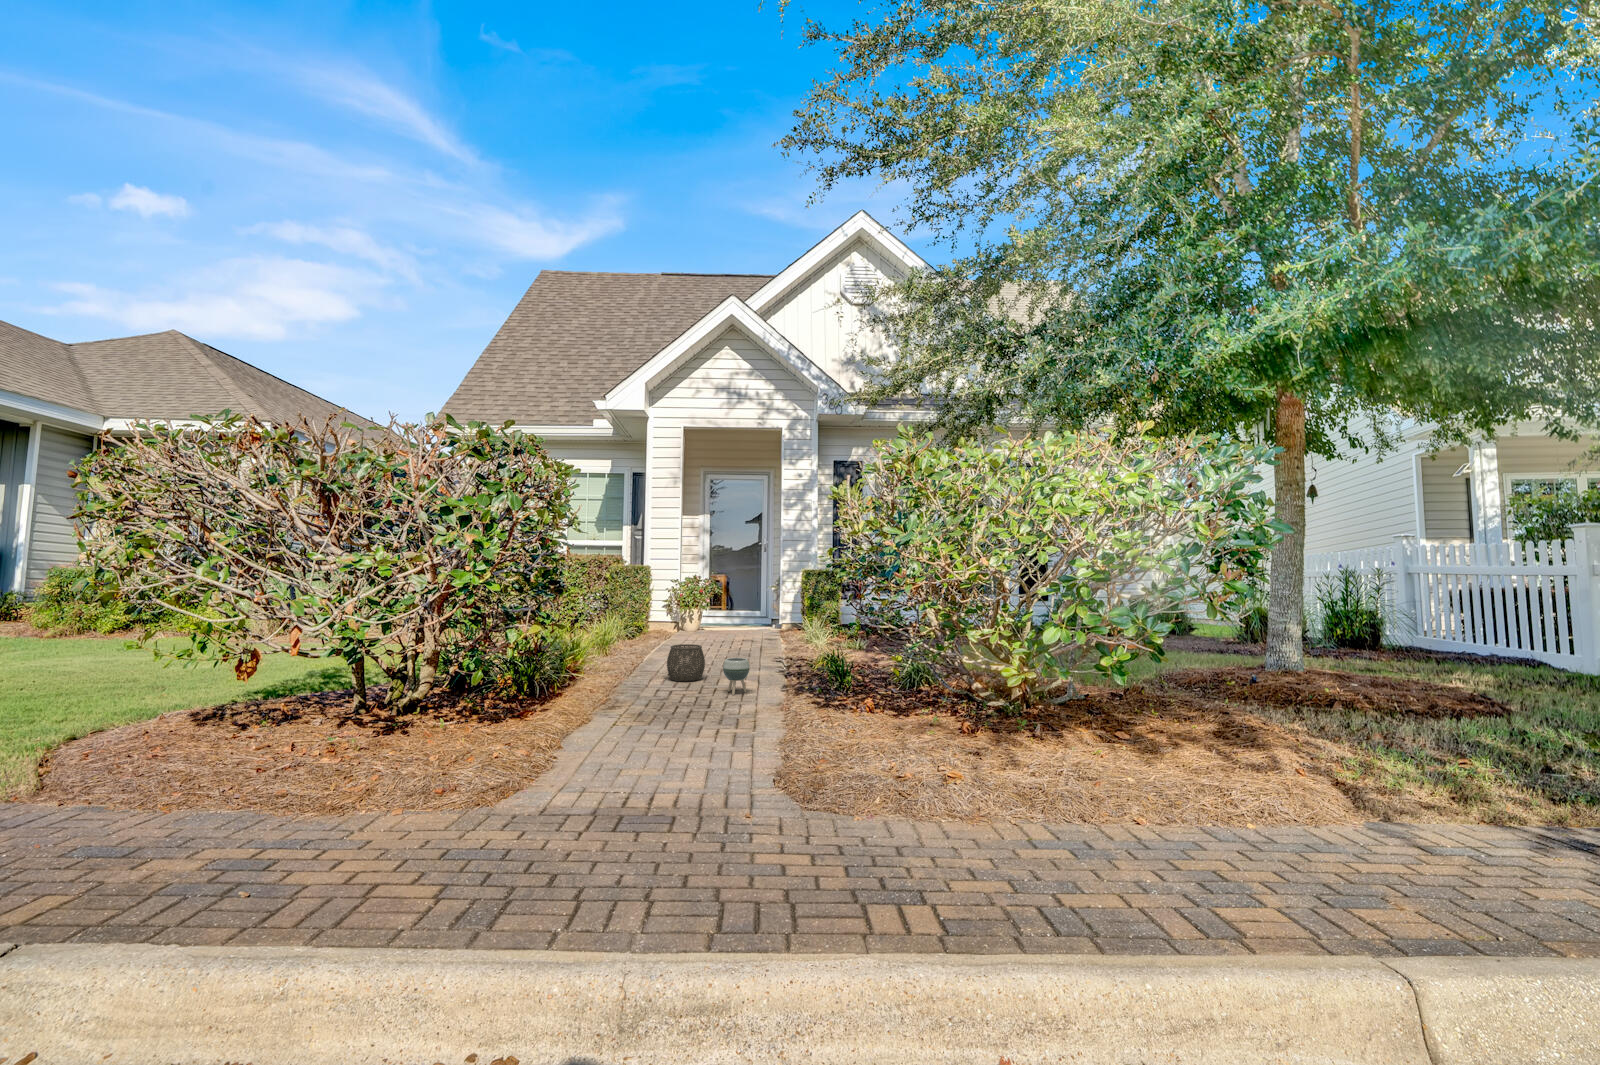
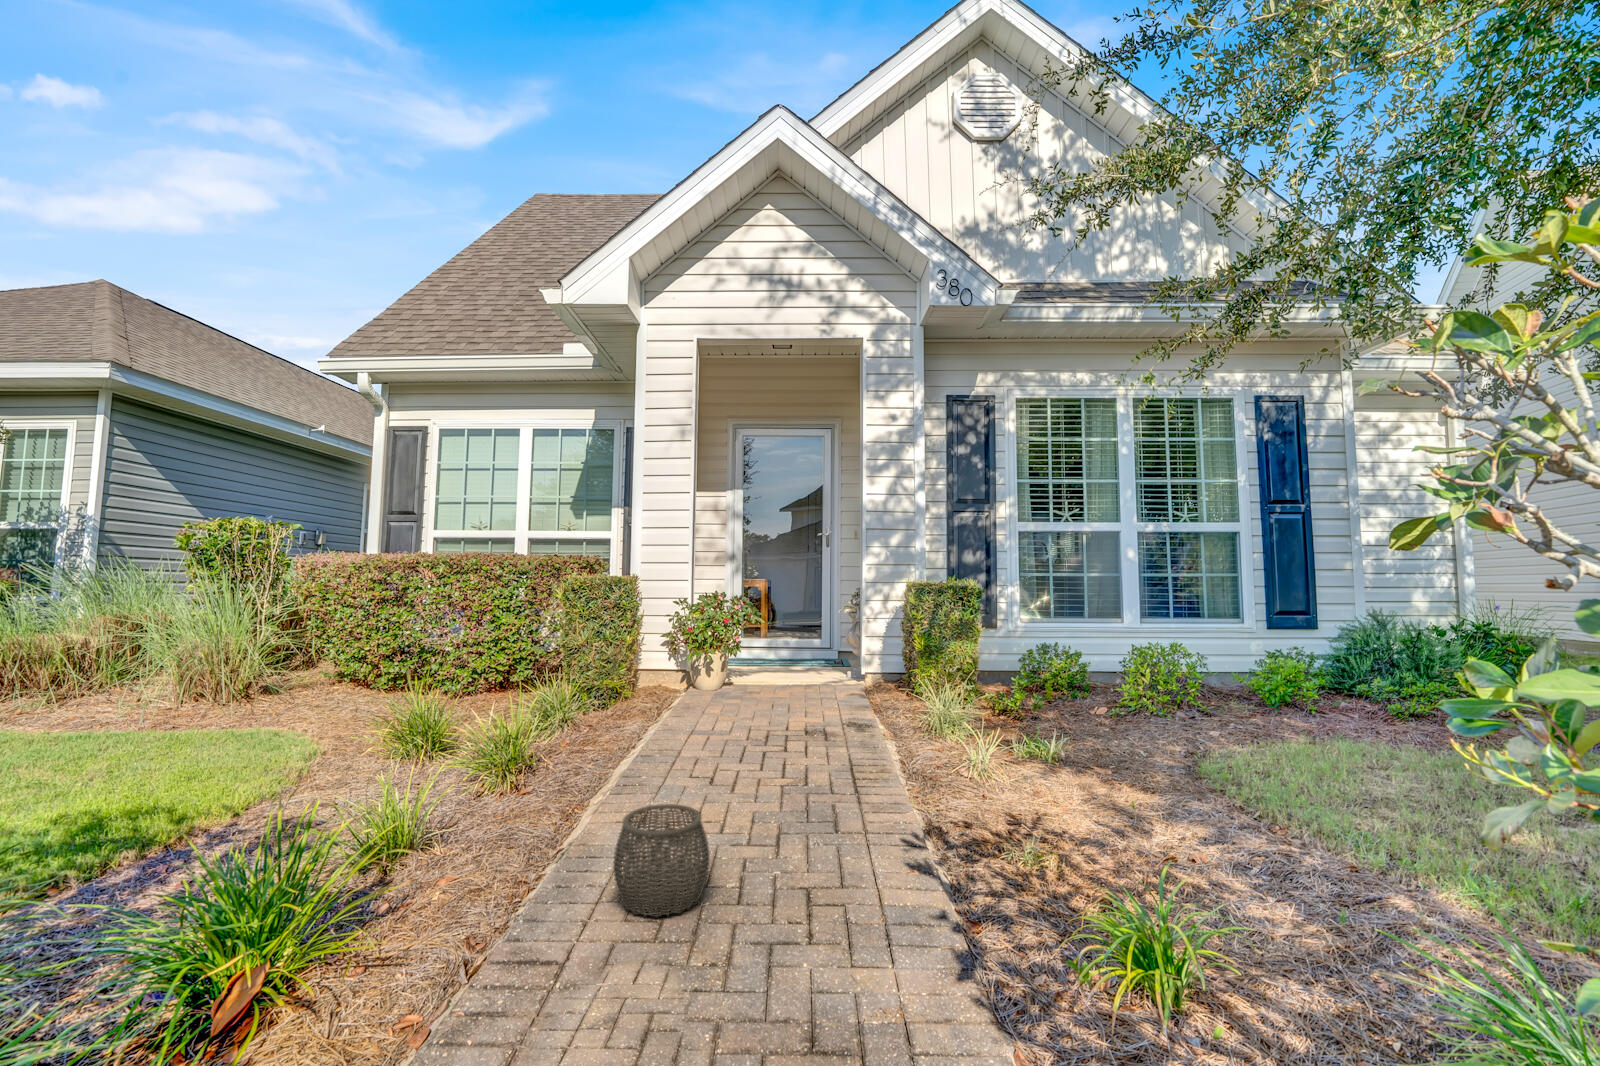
planter: present [723,658,750,695] -> none [749,892,826,1022]

